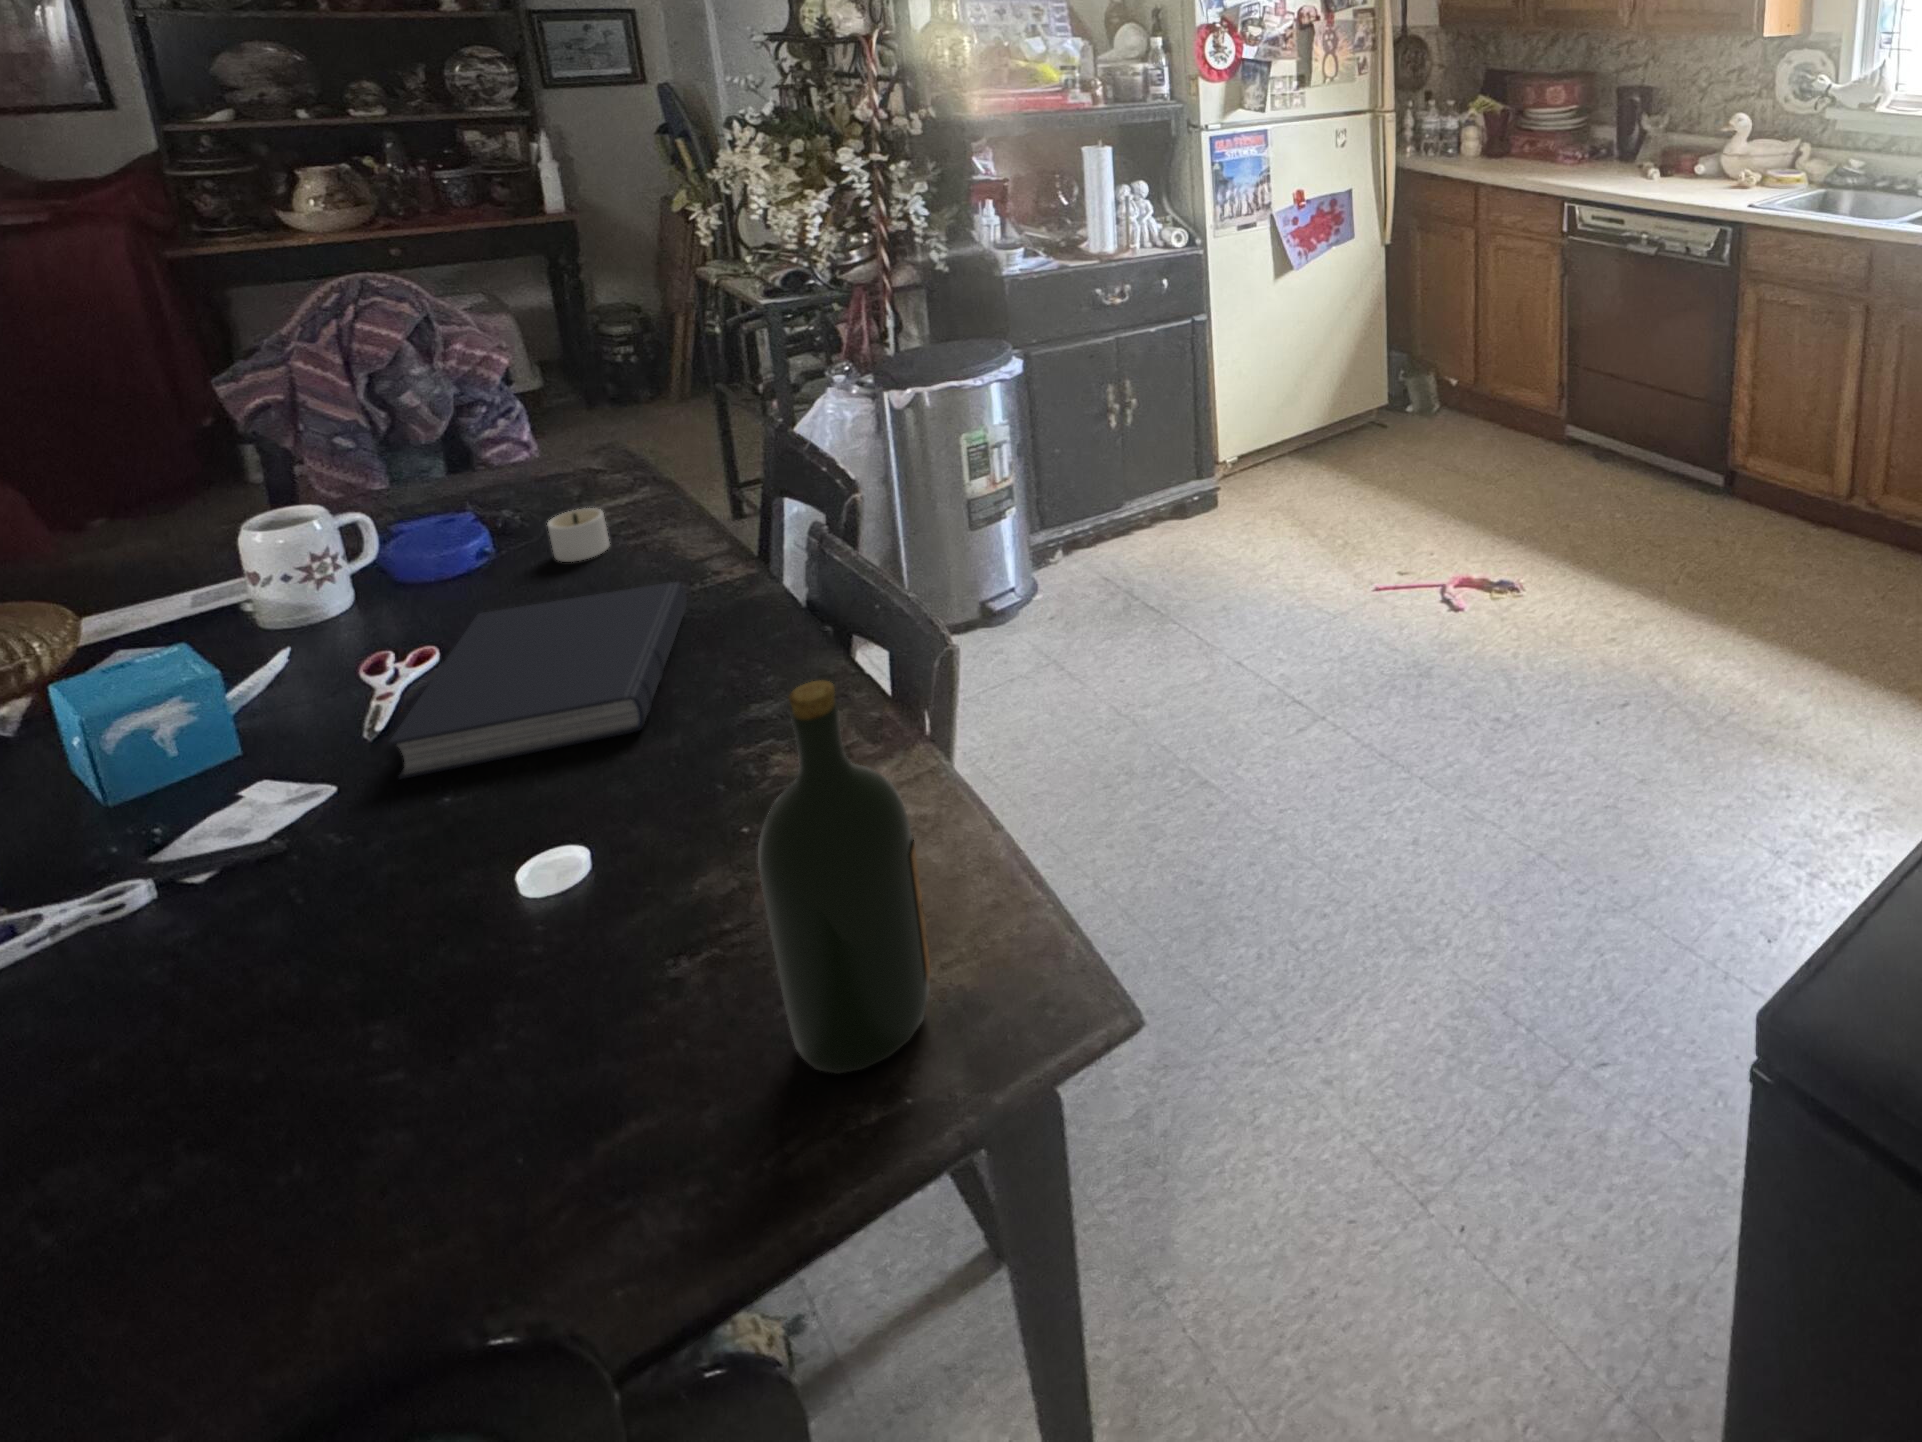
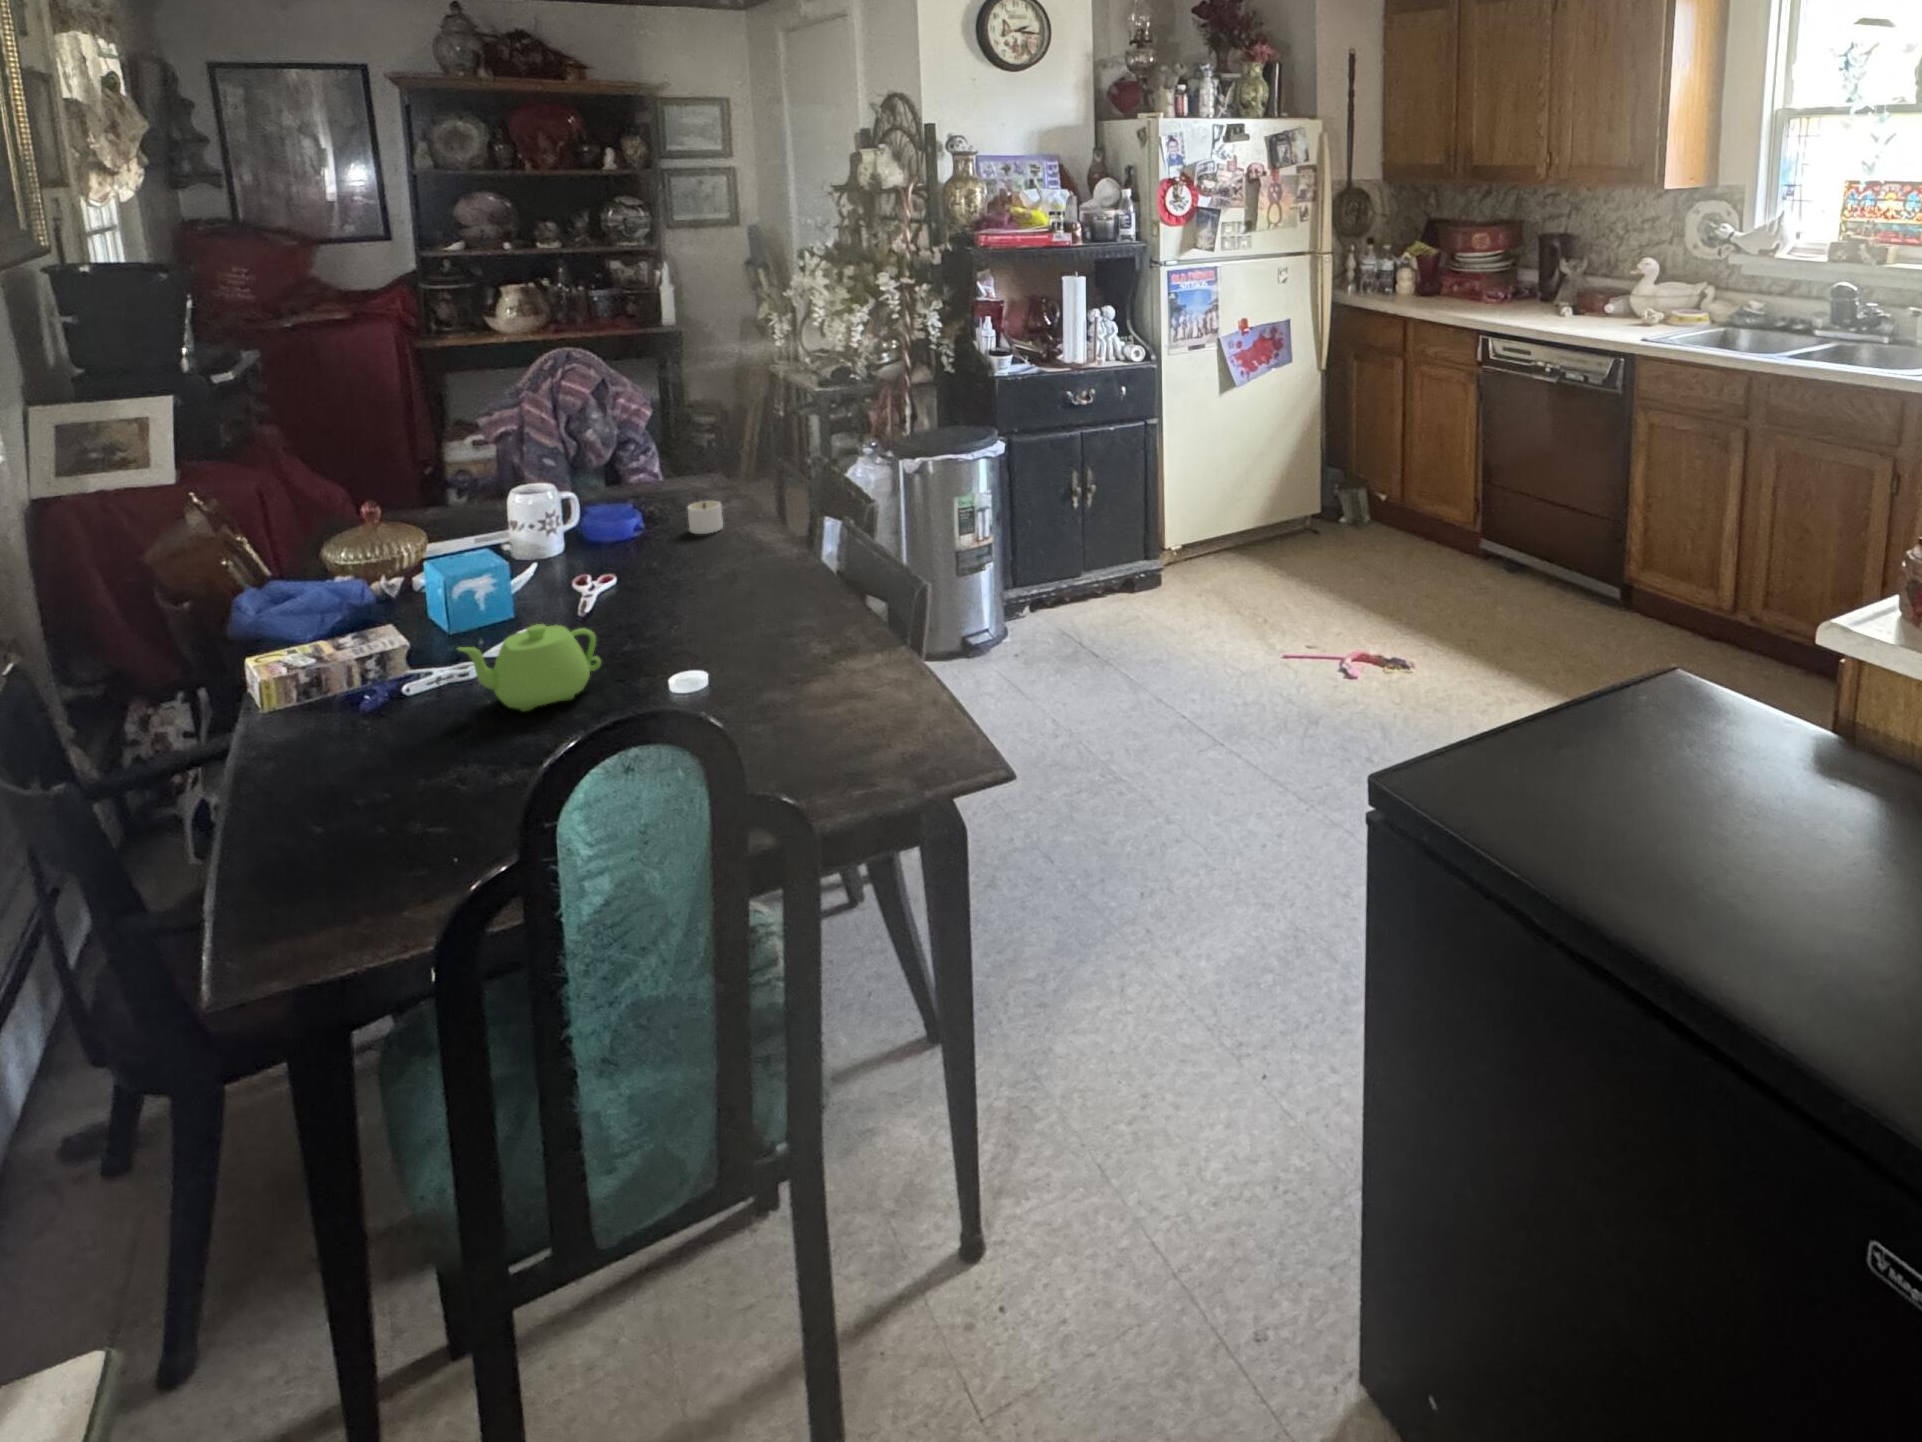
book: present [389,582,687,779] -> none [612,543,773,631]
wine bottle: present [758,681,931,1074] -> none [829,536,915,771]
teapot: none [7,830,350,1010] -> present [458,624,601,711]

